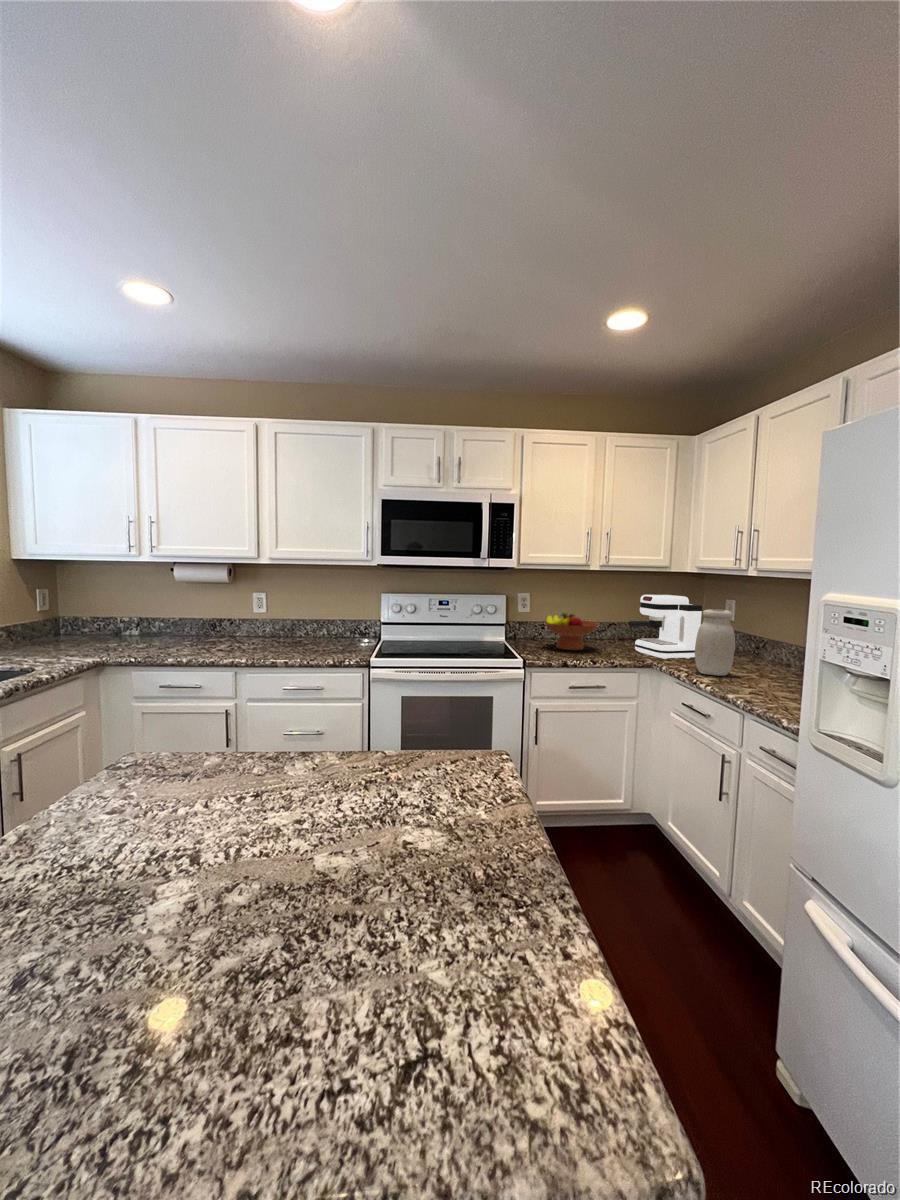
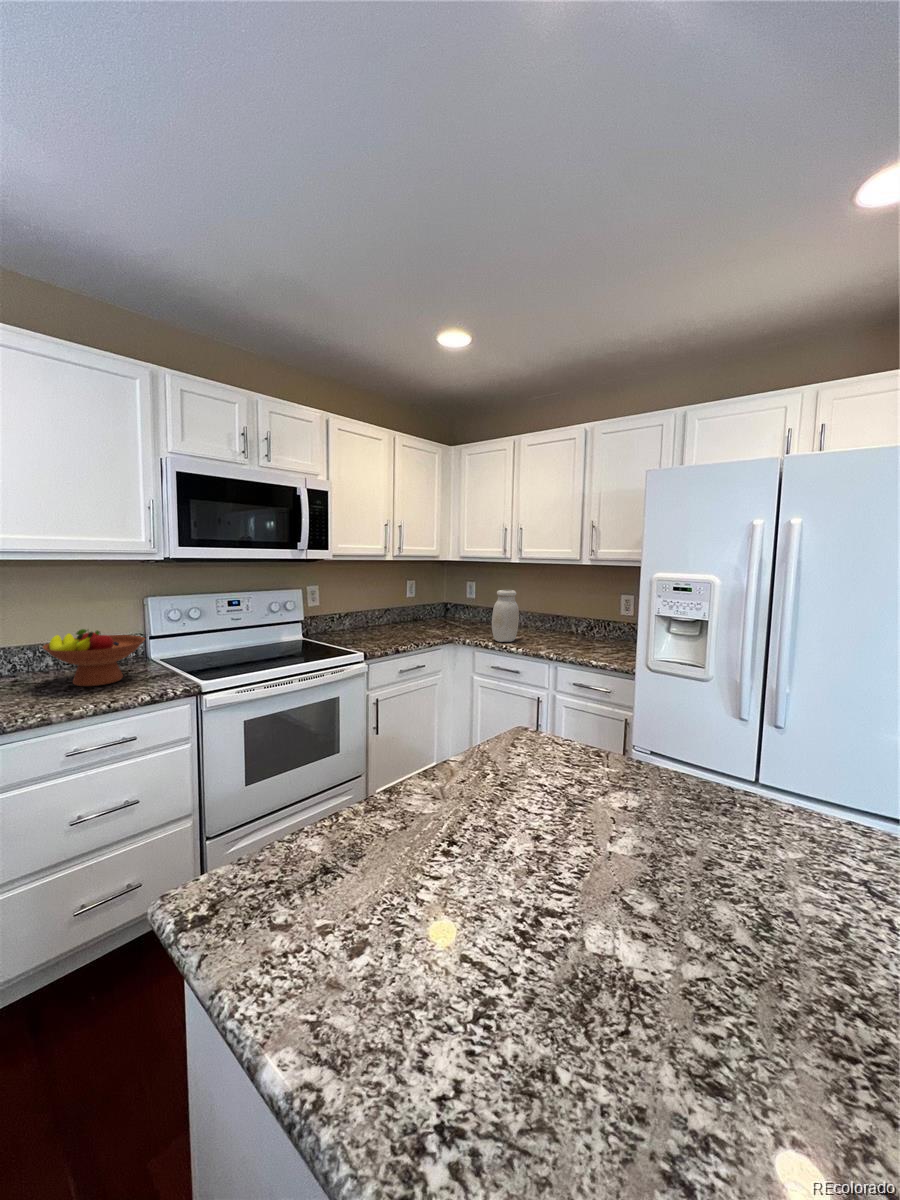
coffee maker: present [629,595,702,659] -> none [425,579,476,634]
fruit bowl: present [544,613,599,650] -> present [43,629,145,686]

